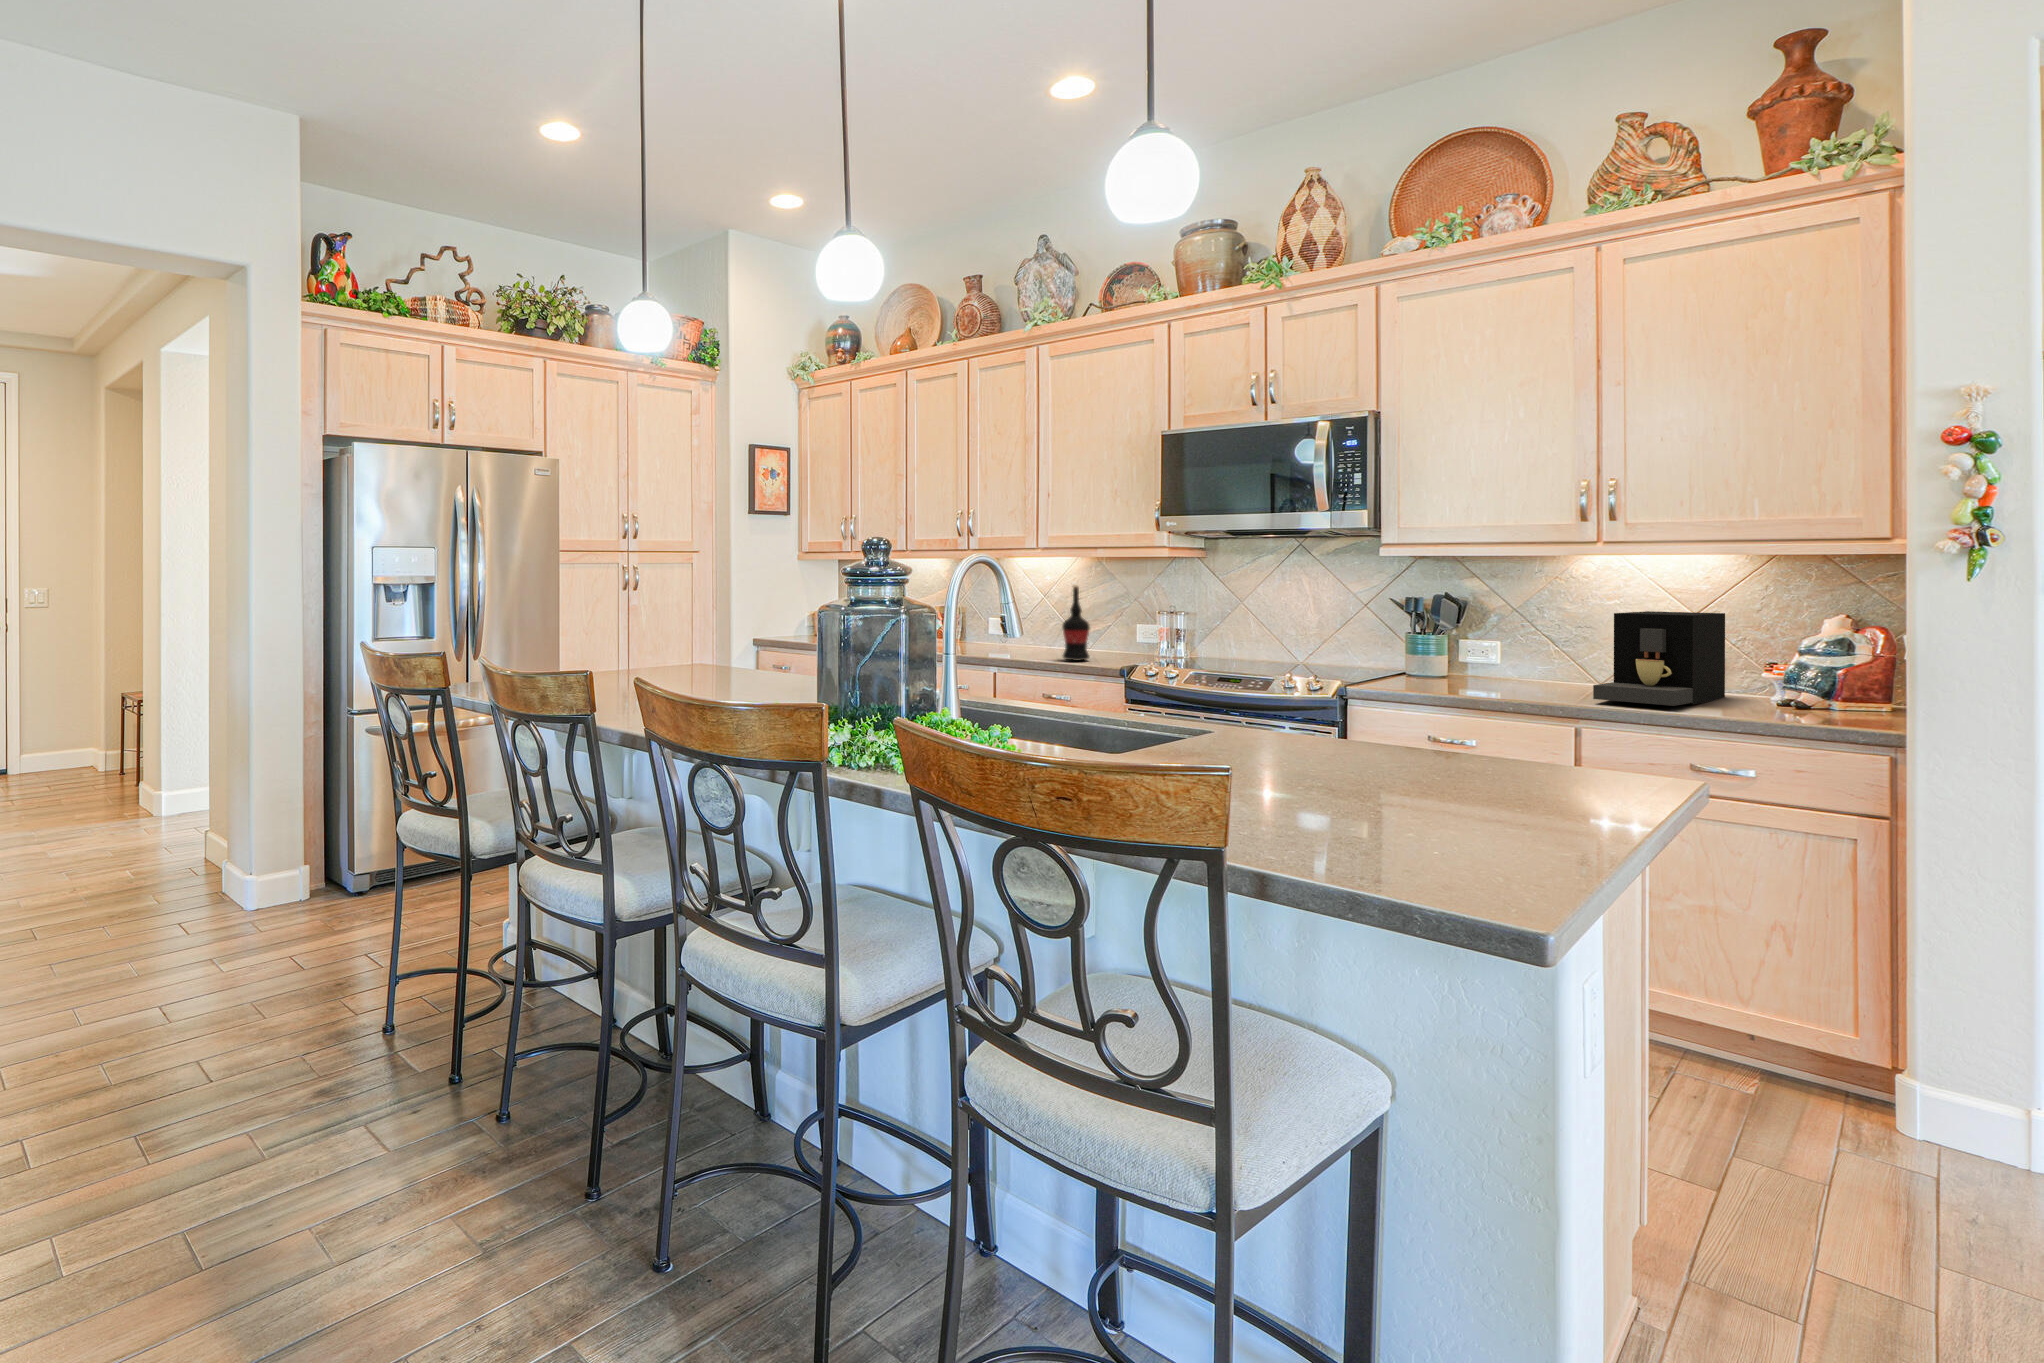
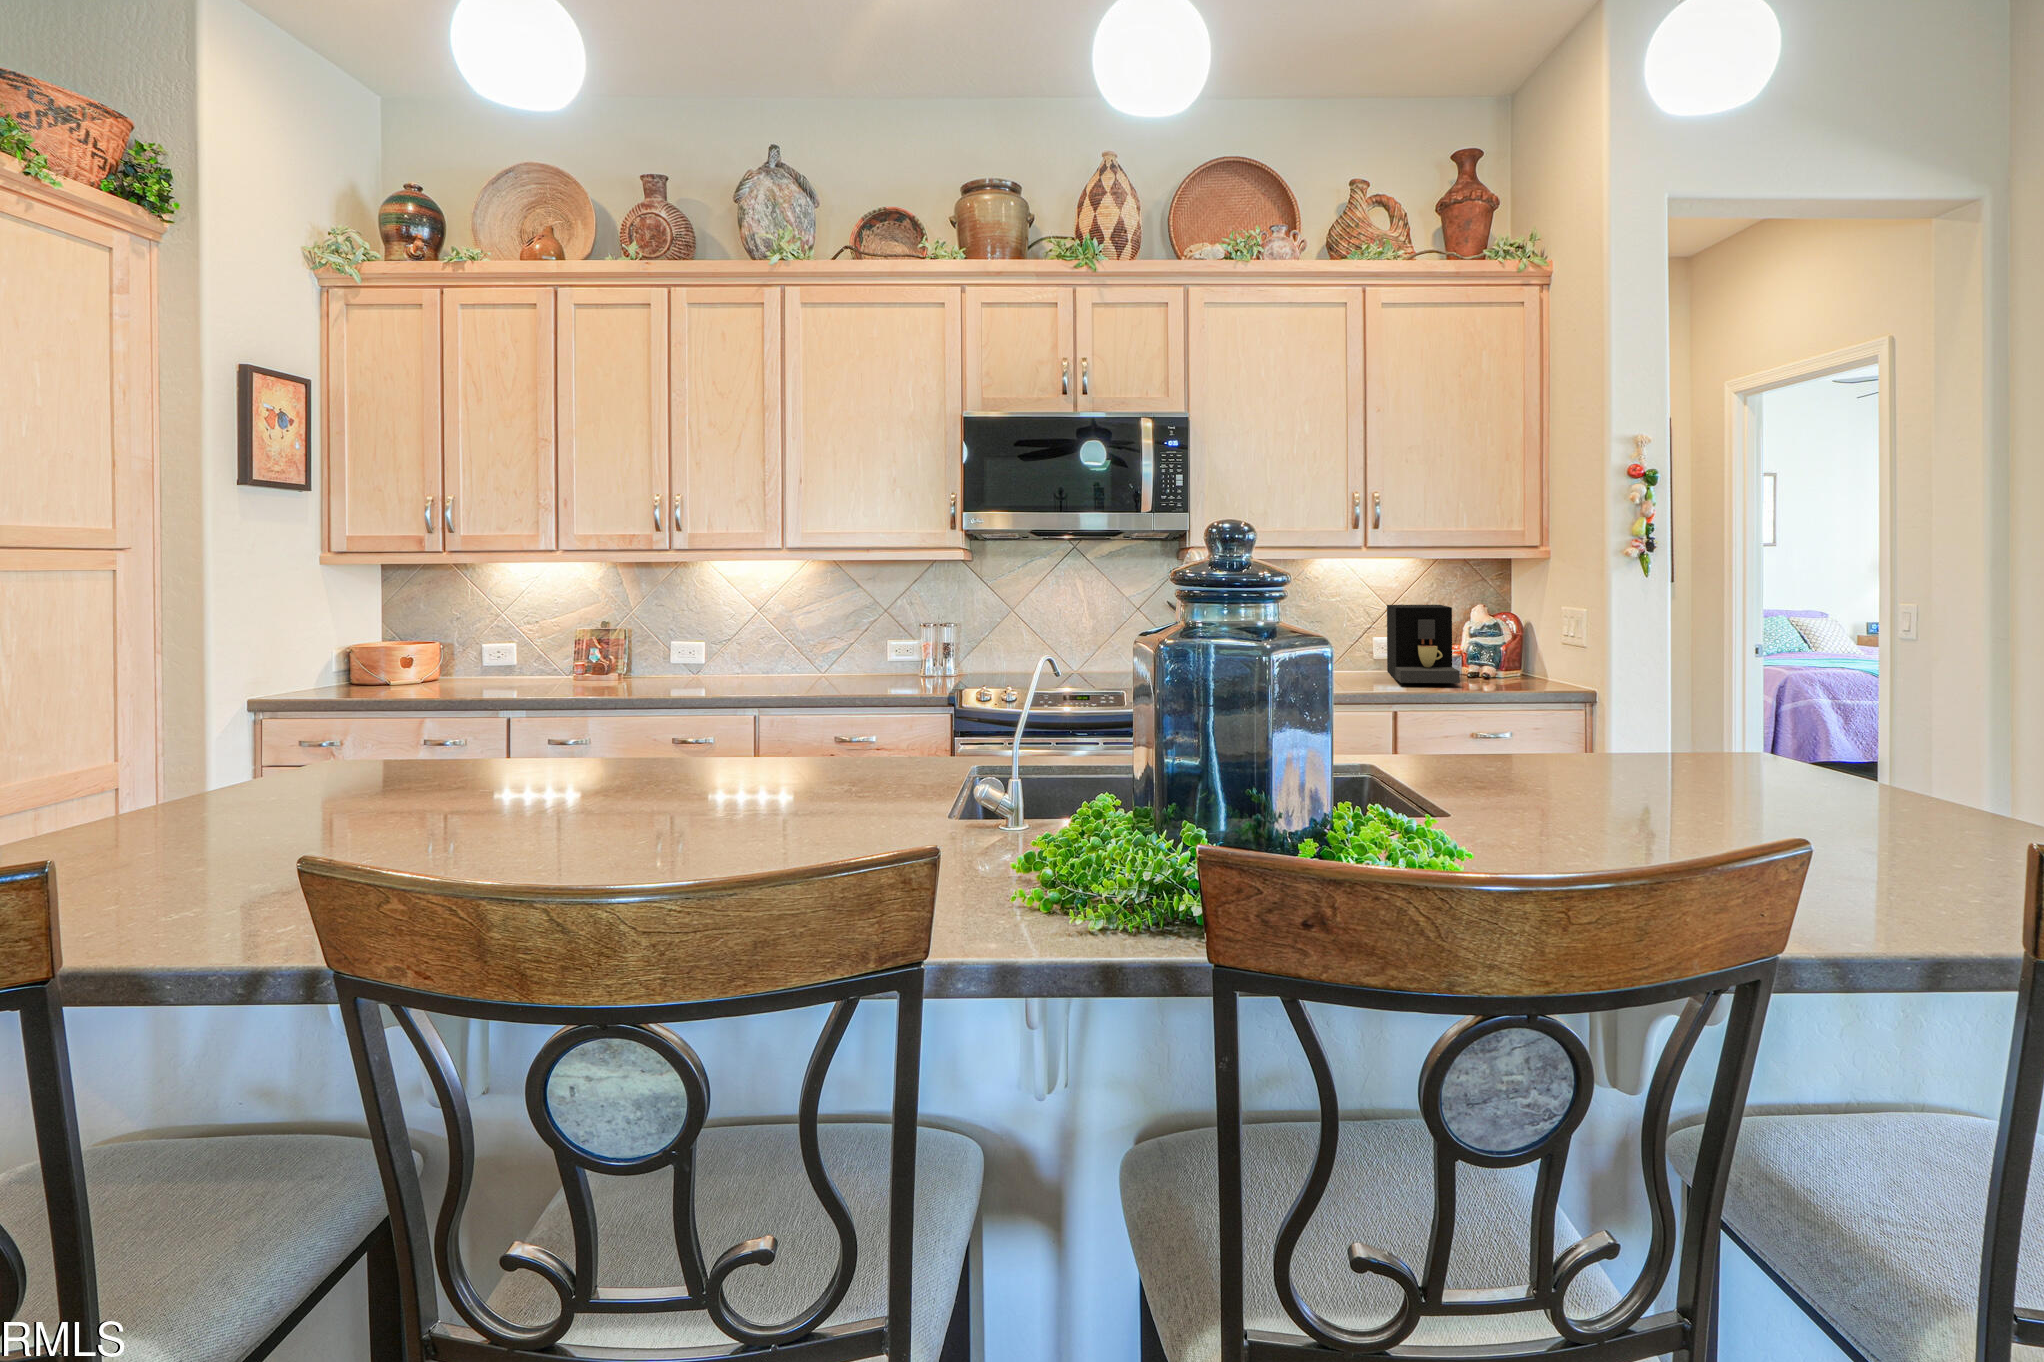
wine bottle: present [1062,586,1090,661] -> none [842,594,877,687]

